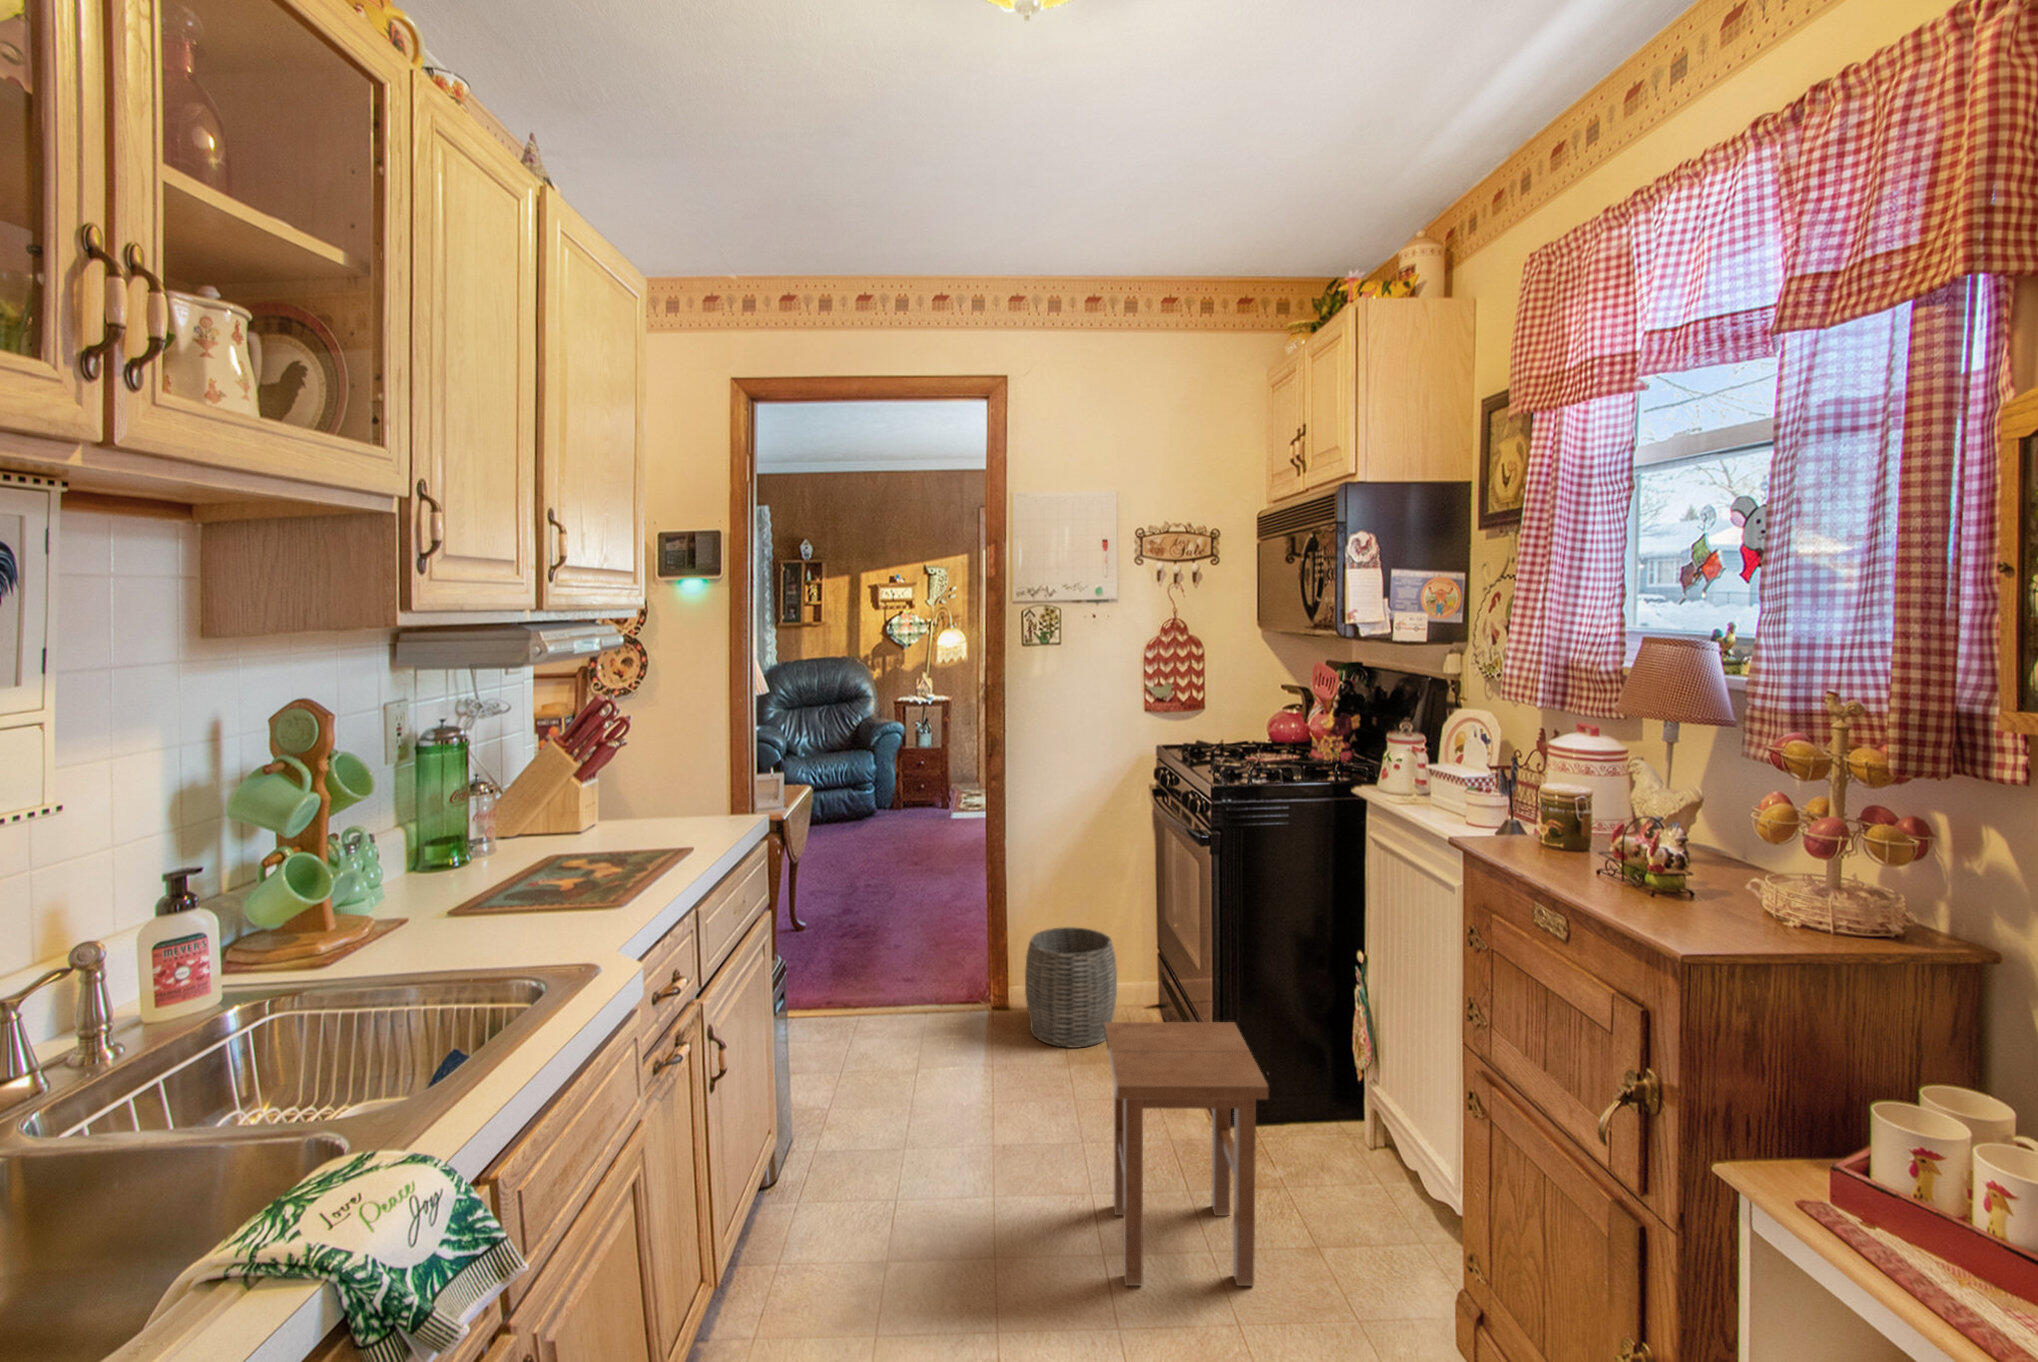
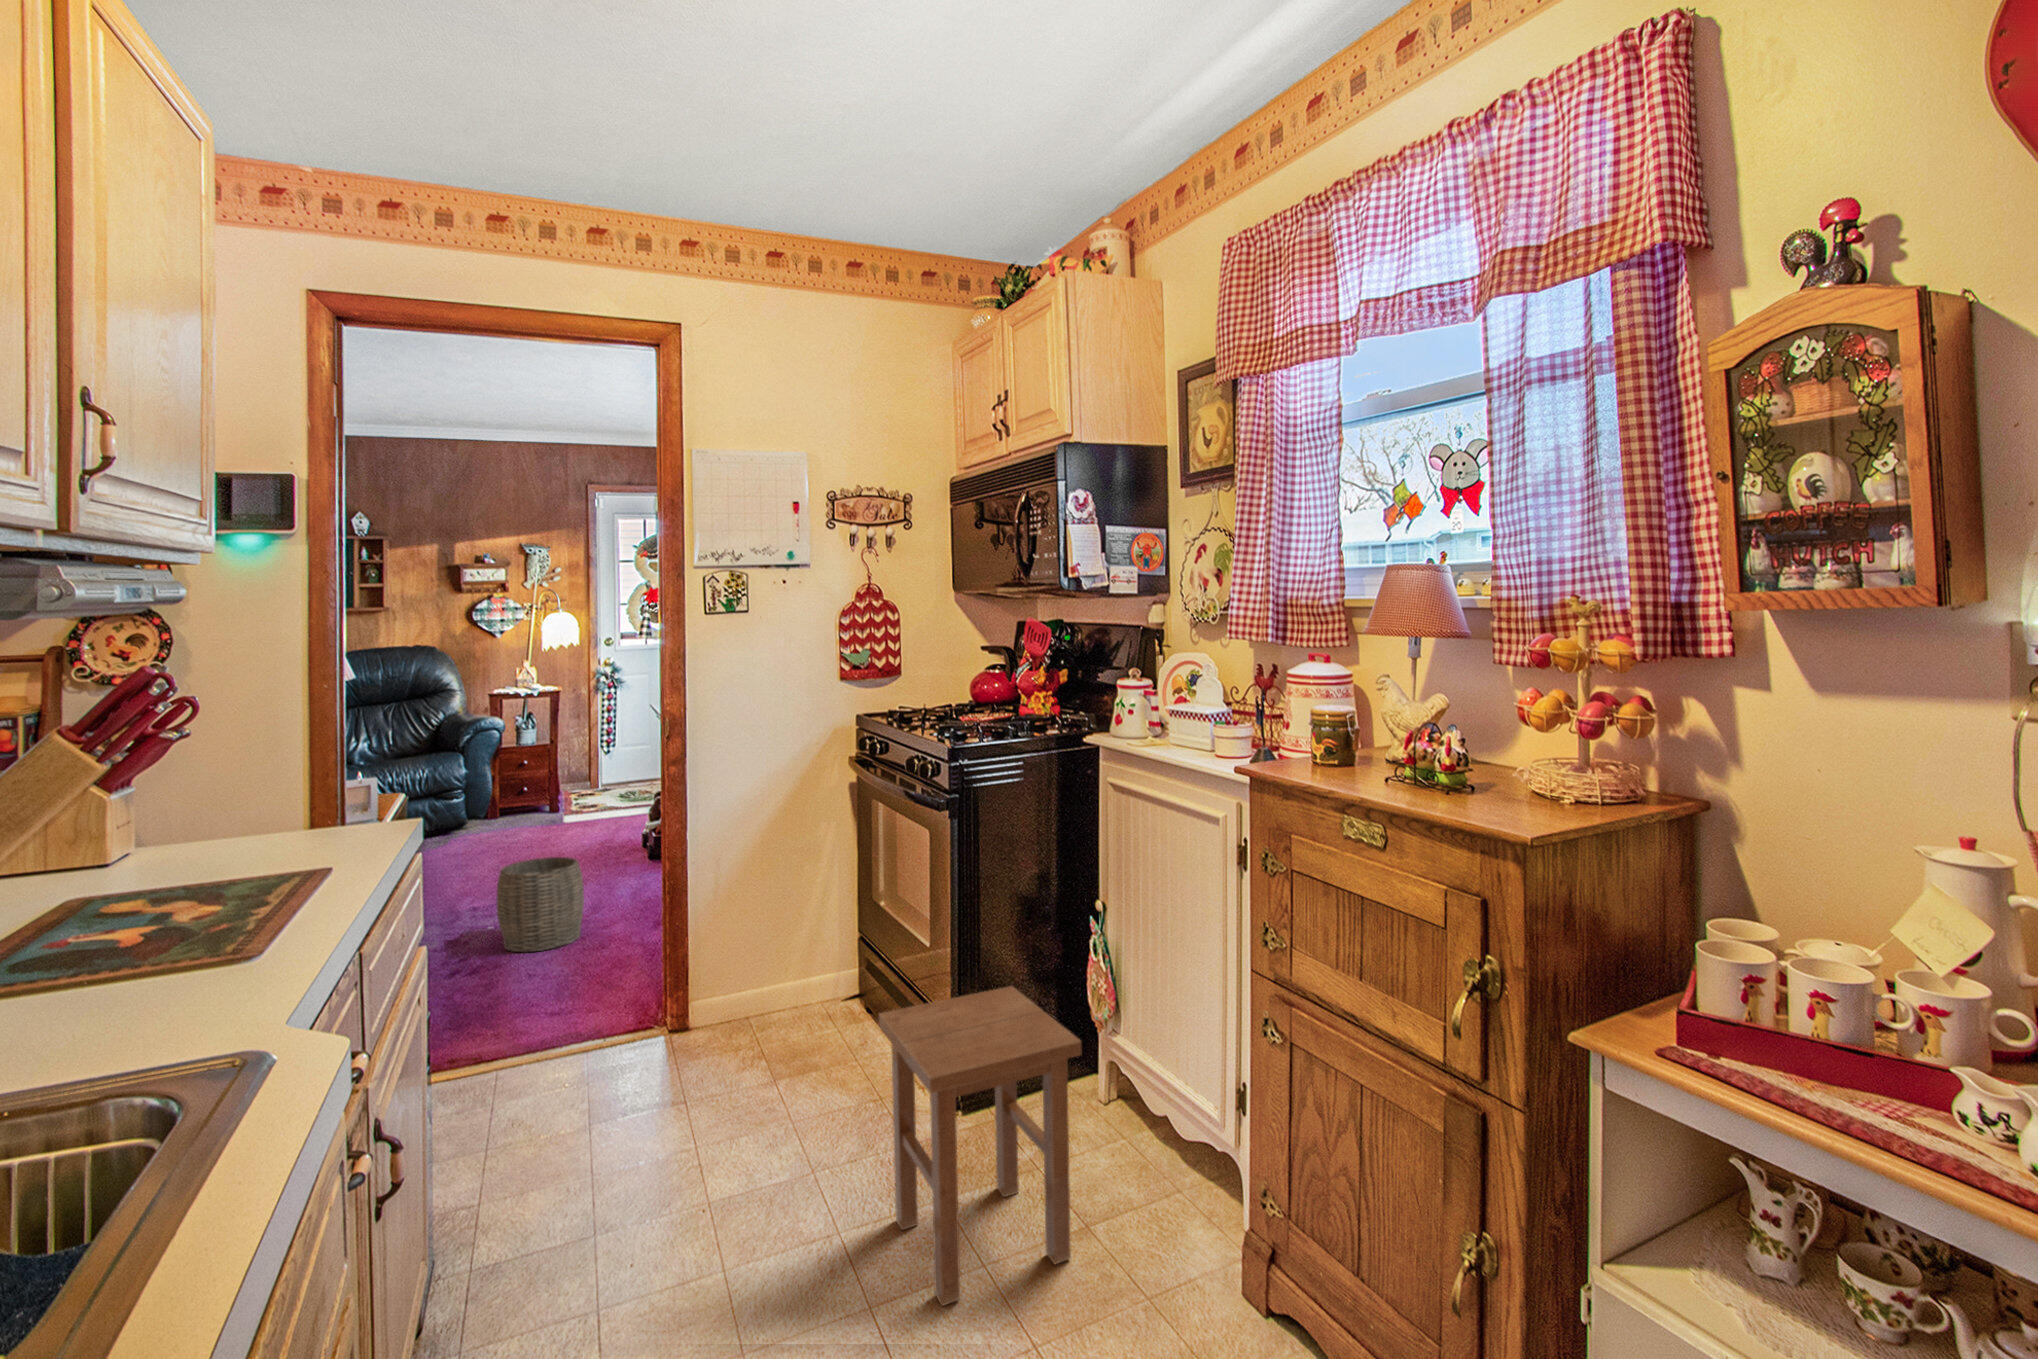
woven basket: present [1025,927,1117,1048] -> present [496,857,584,952]

